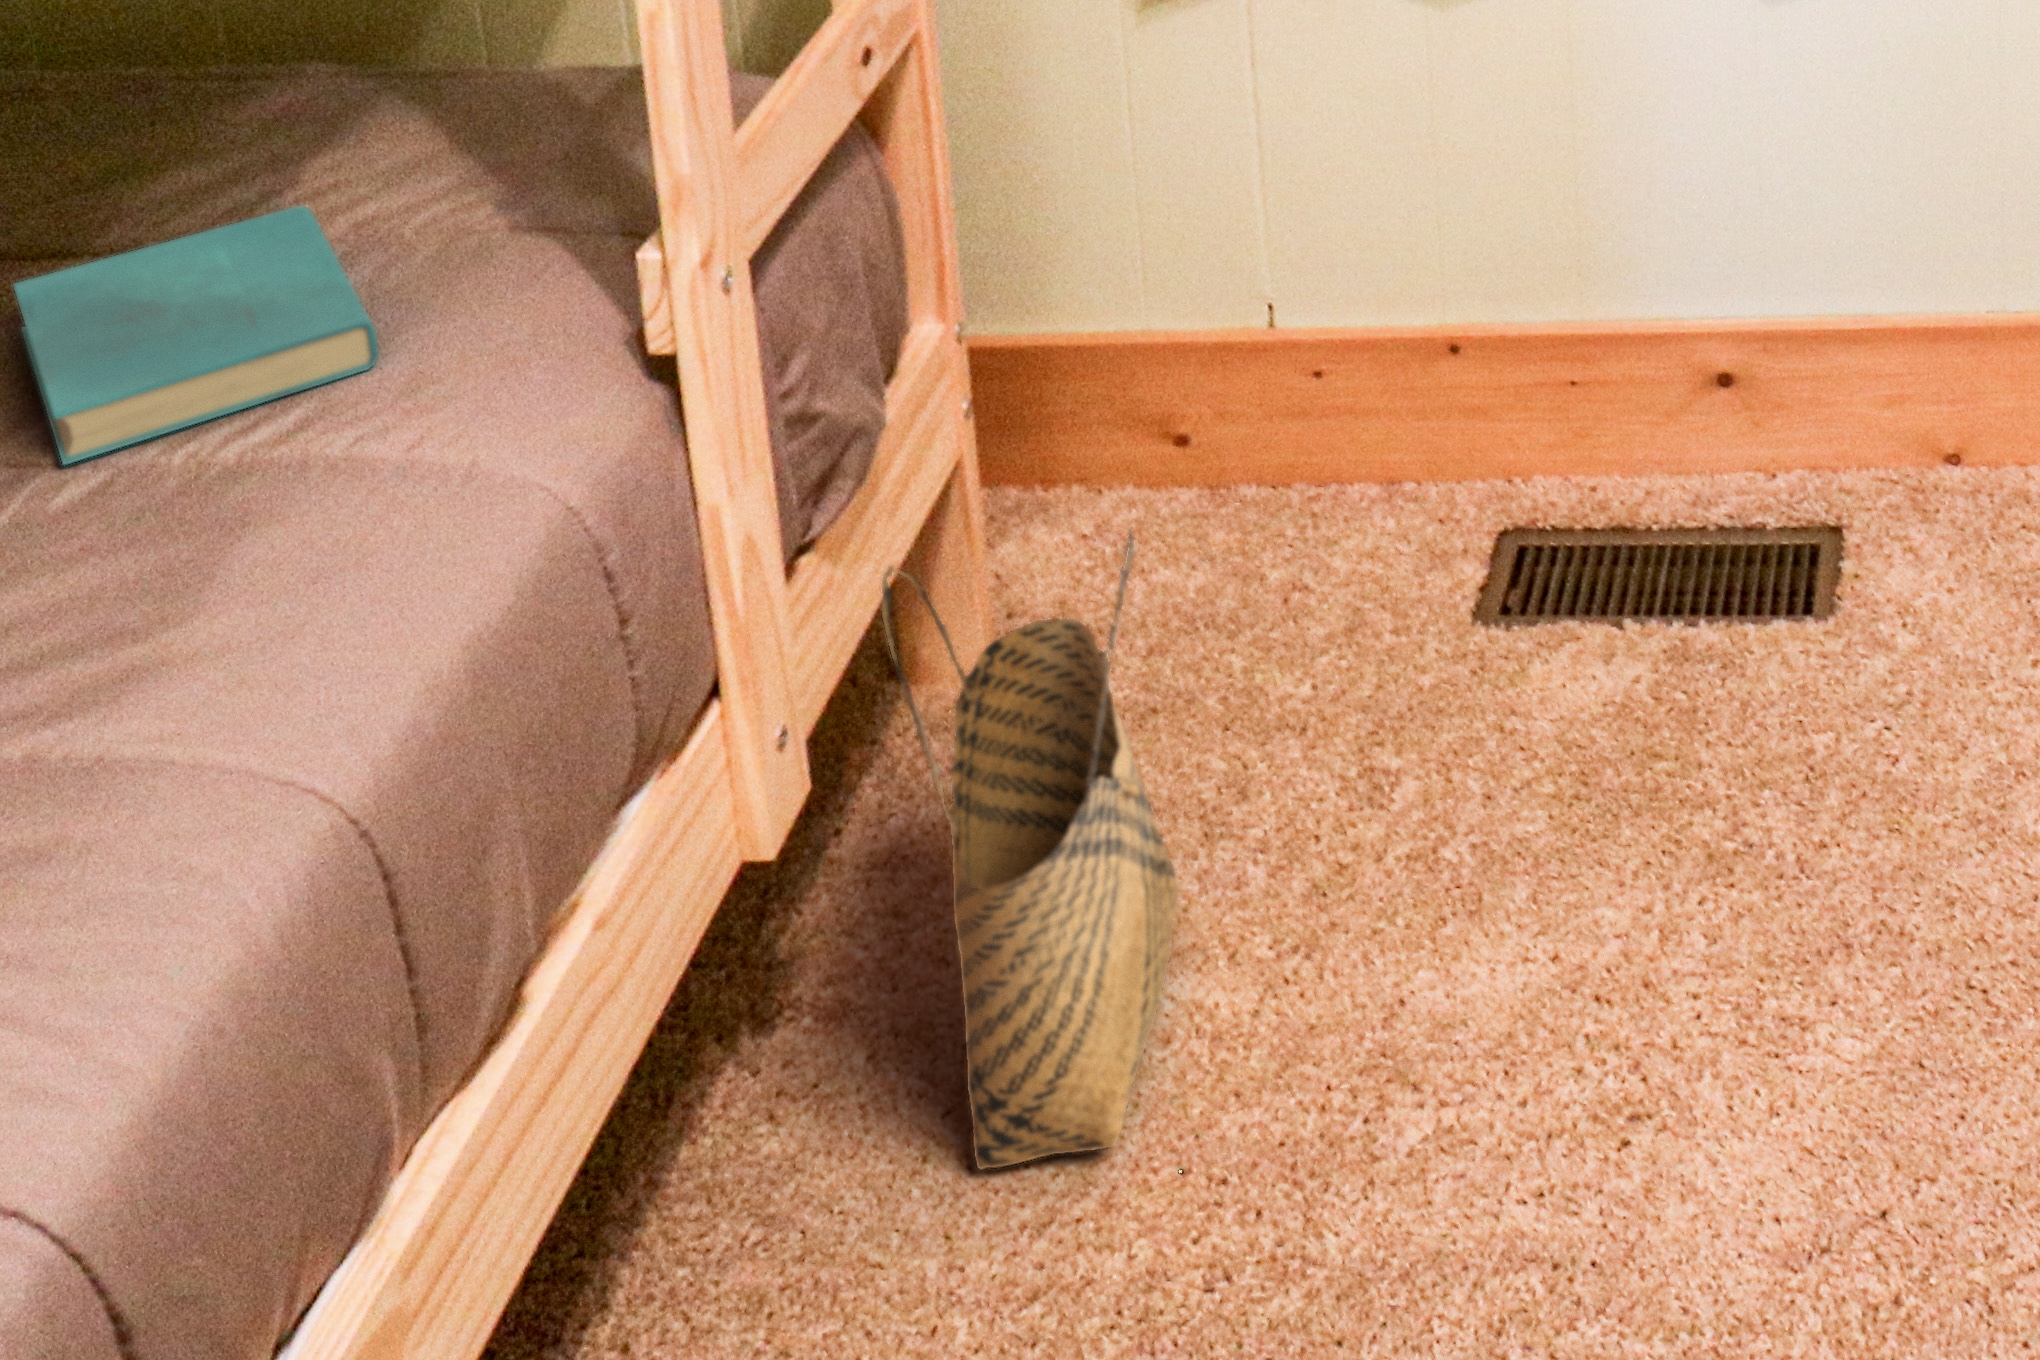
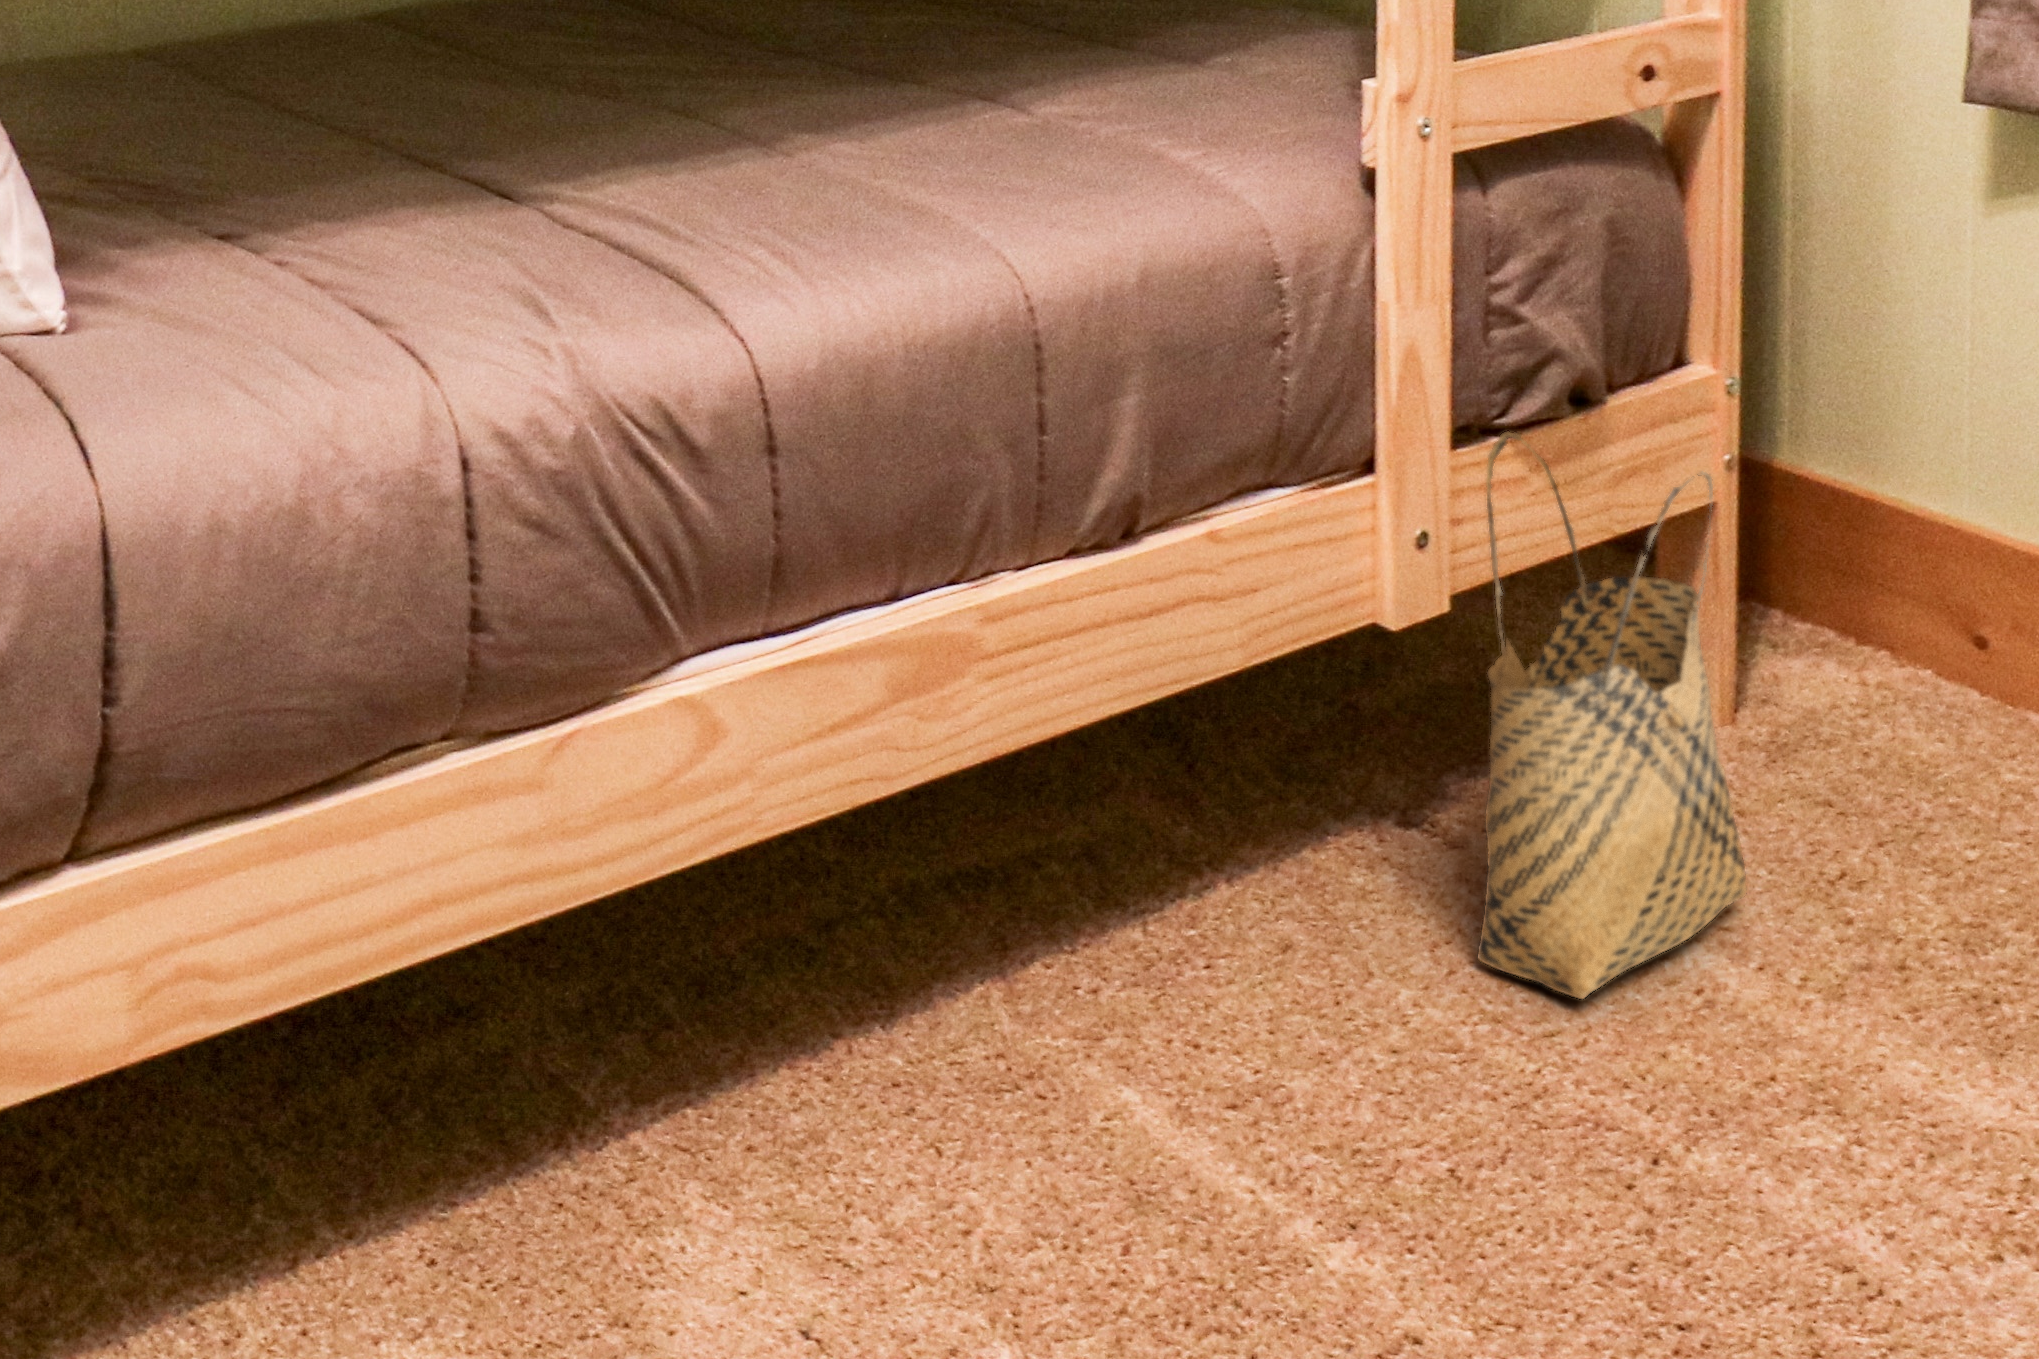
book: present [14,206,379,465] -> none [1001,27,1216,117]

